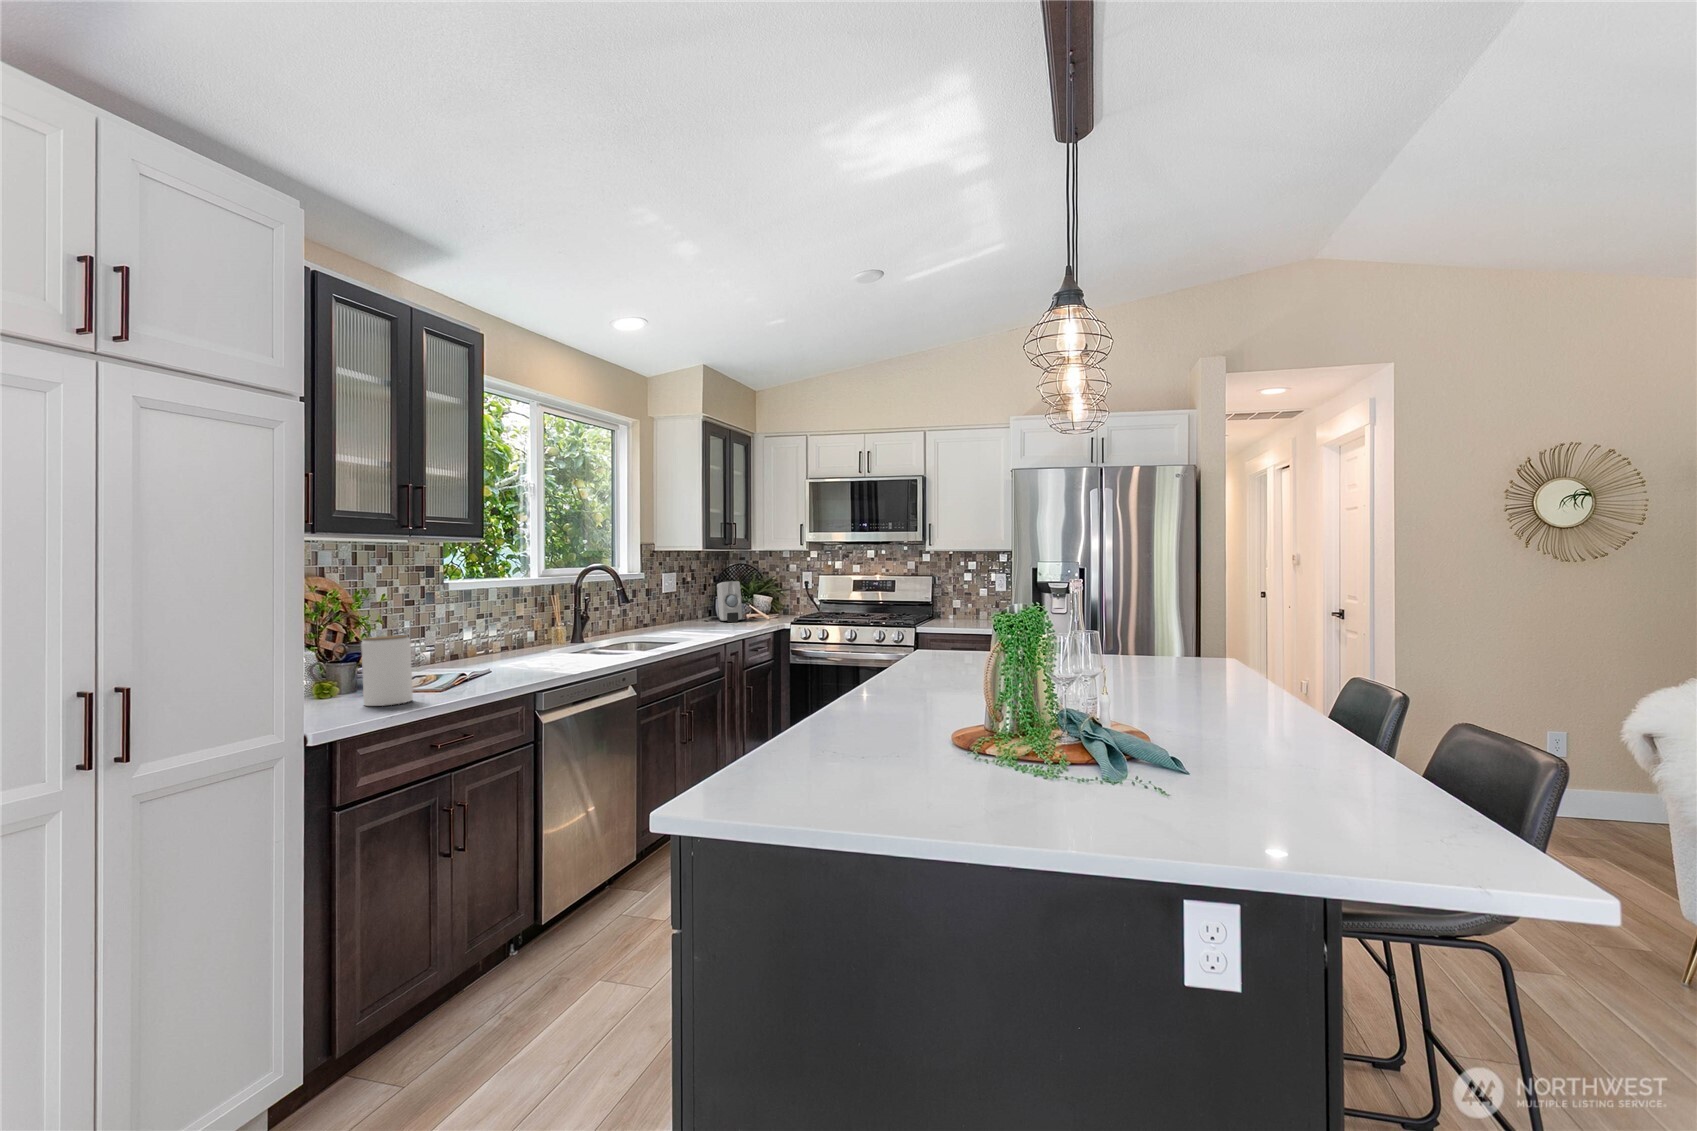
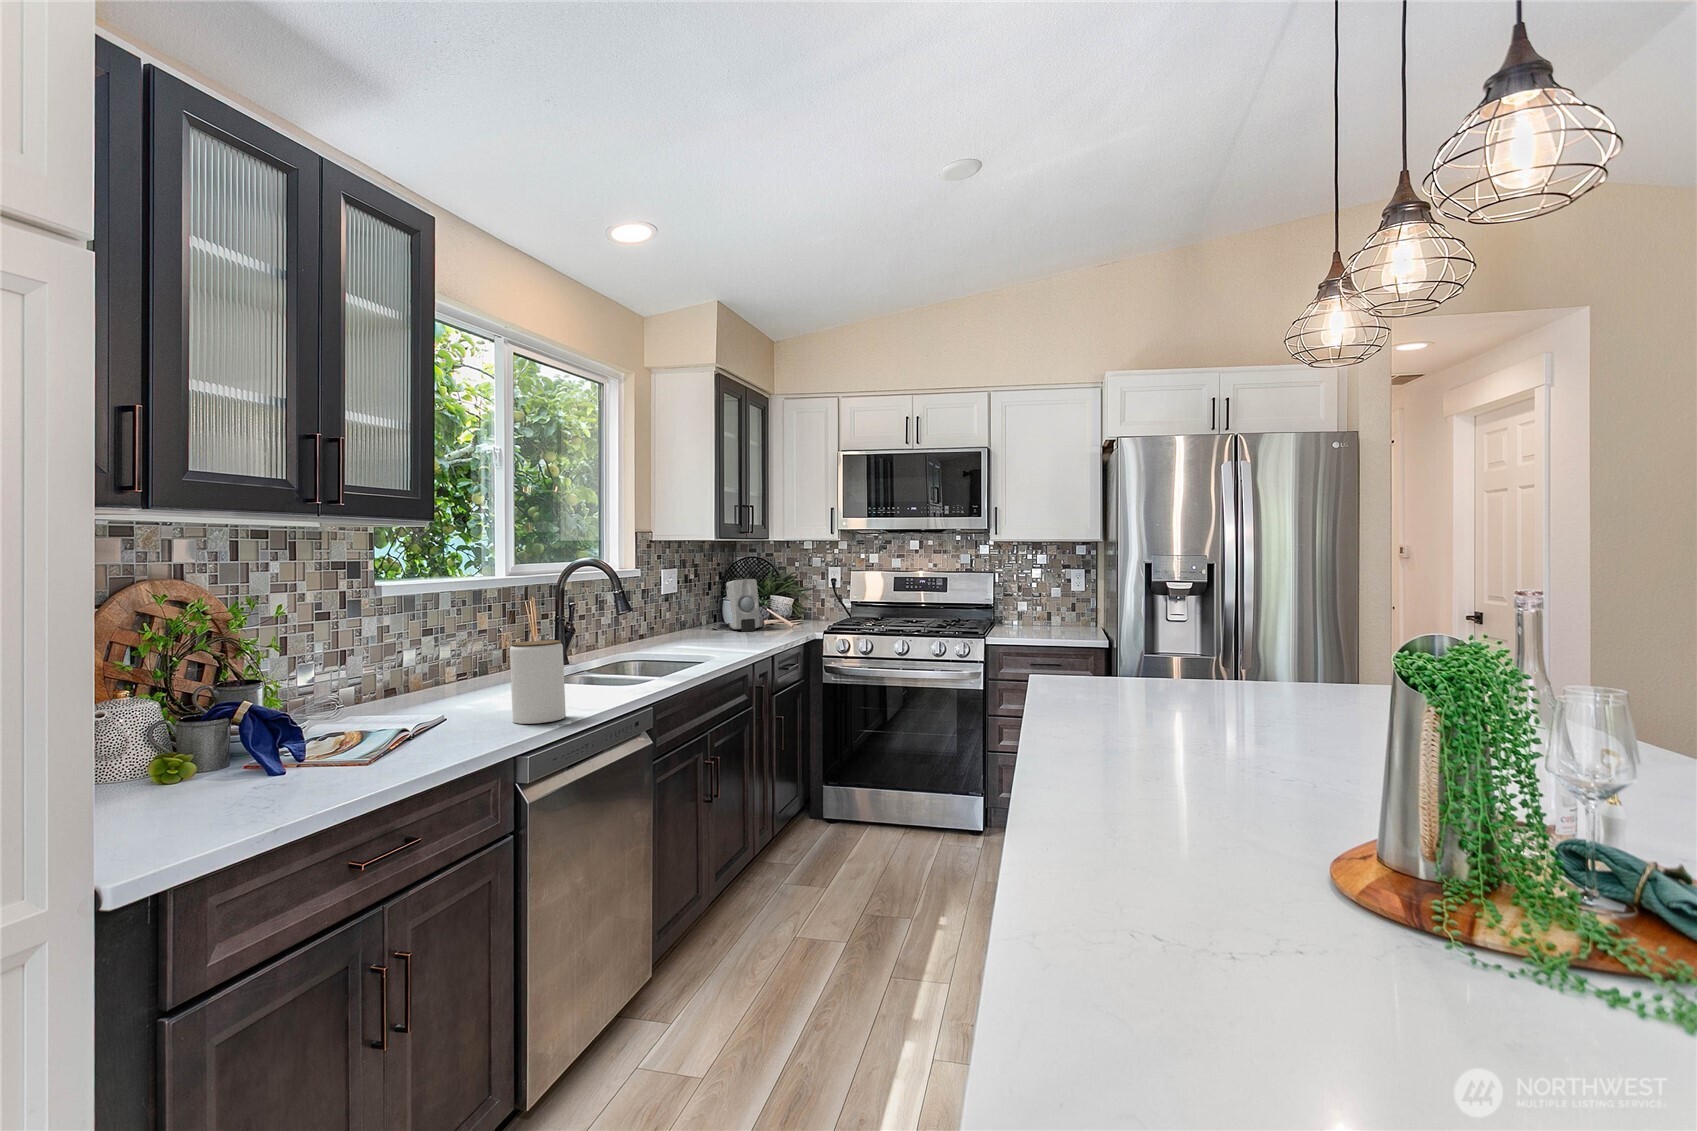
jar: present [361,635,413,706] -> present [510,640,566,724]

